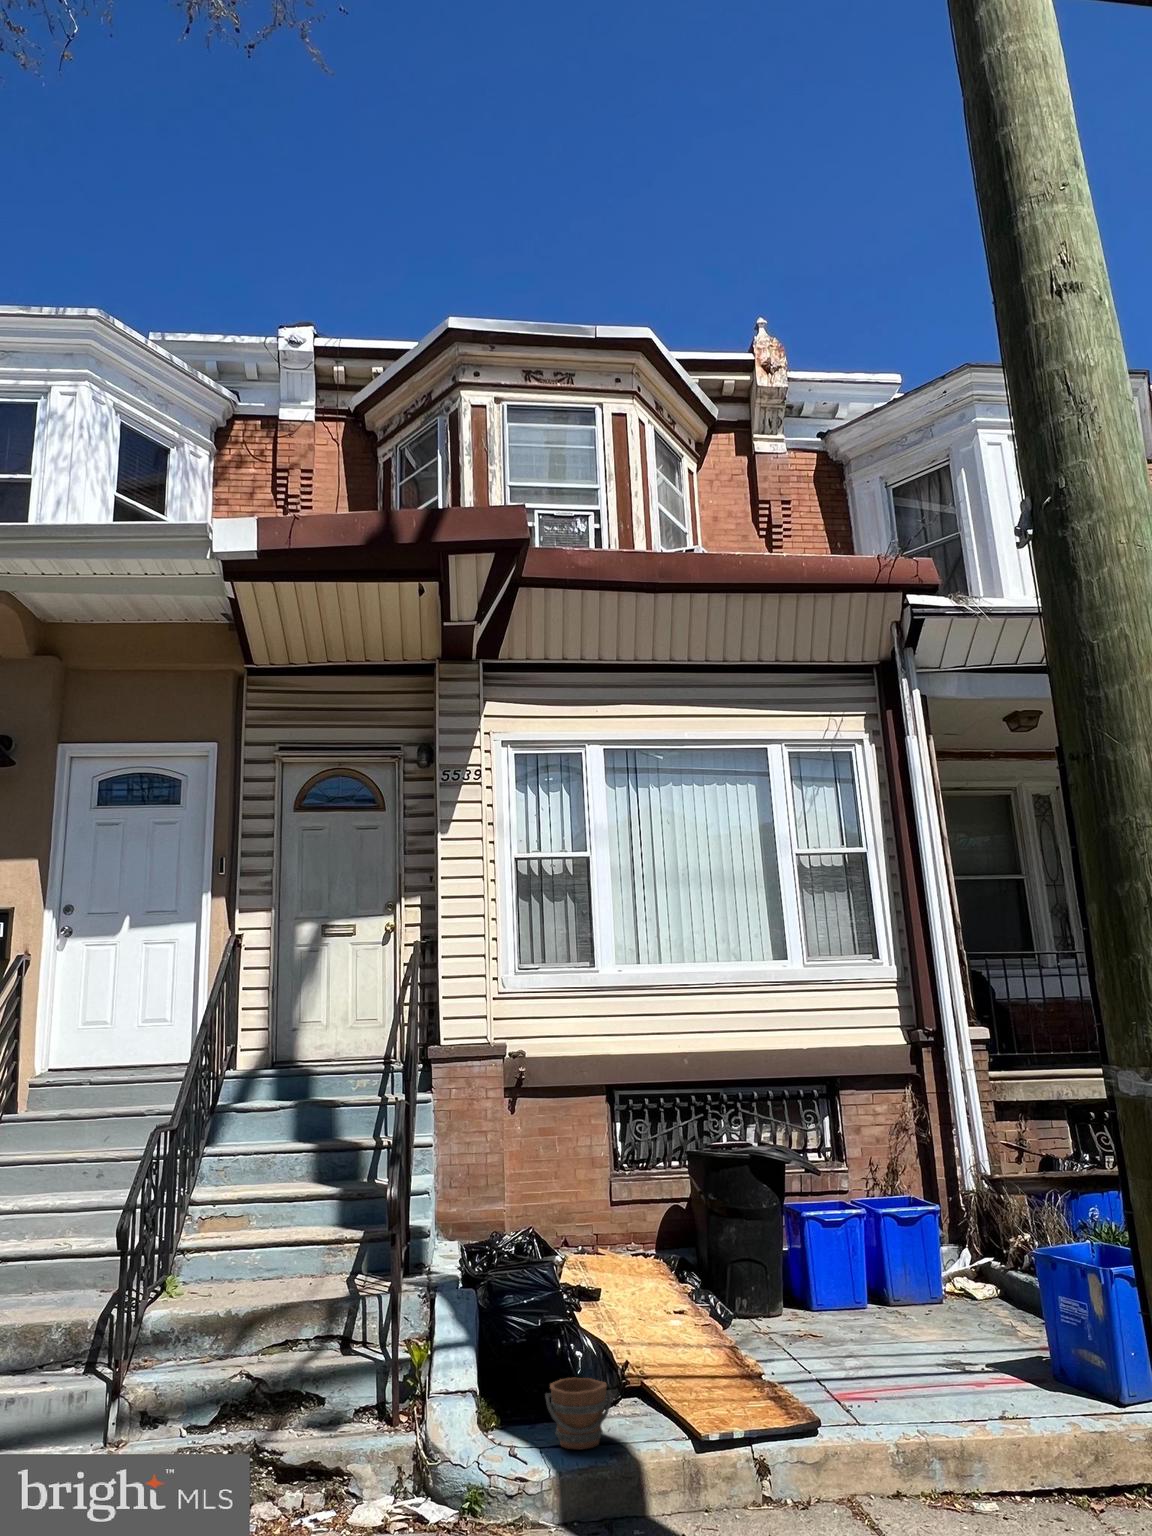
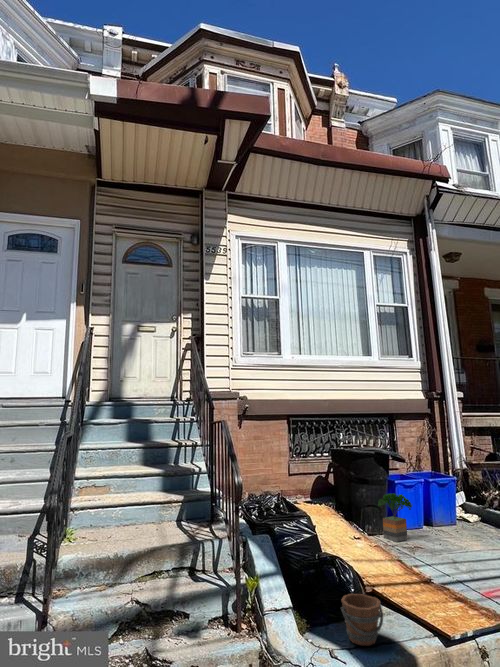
potted tree: none [746,1233,809,1325] -> present [379,493,412,542]

